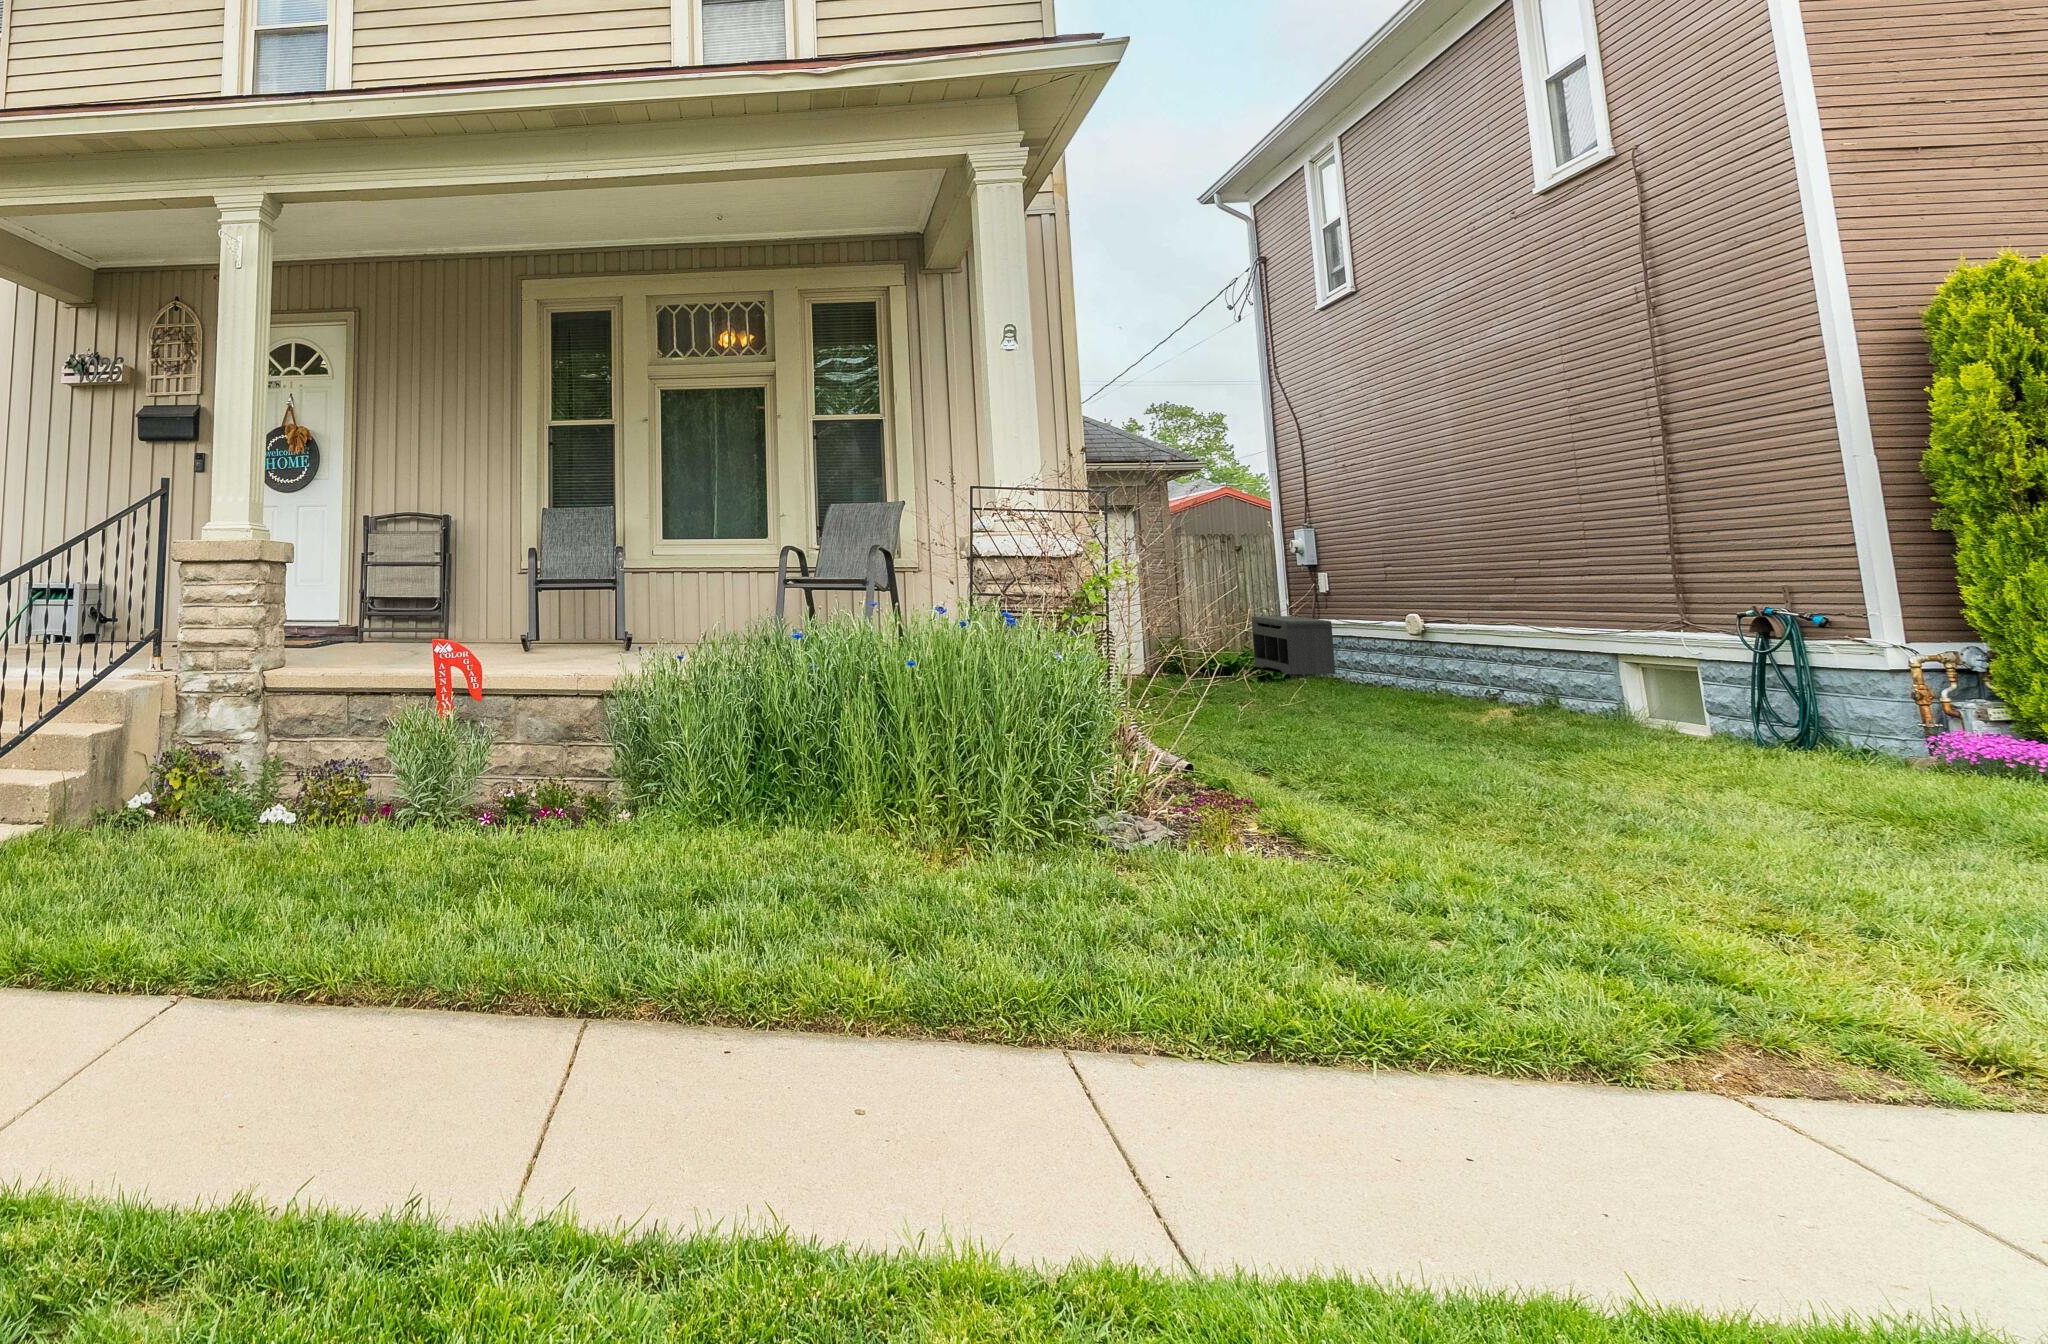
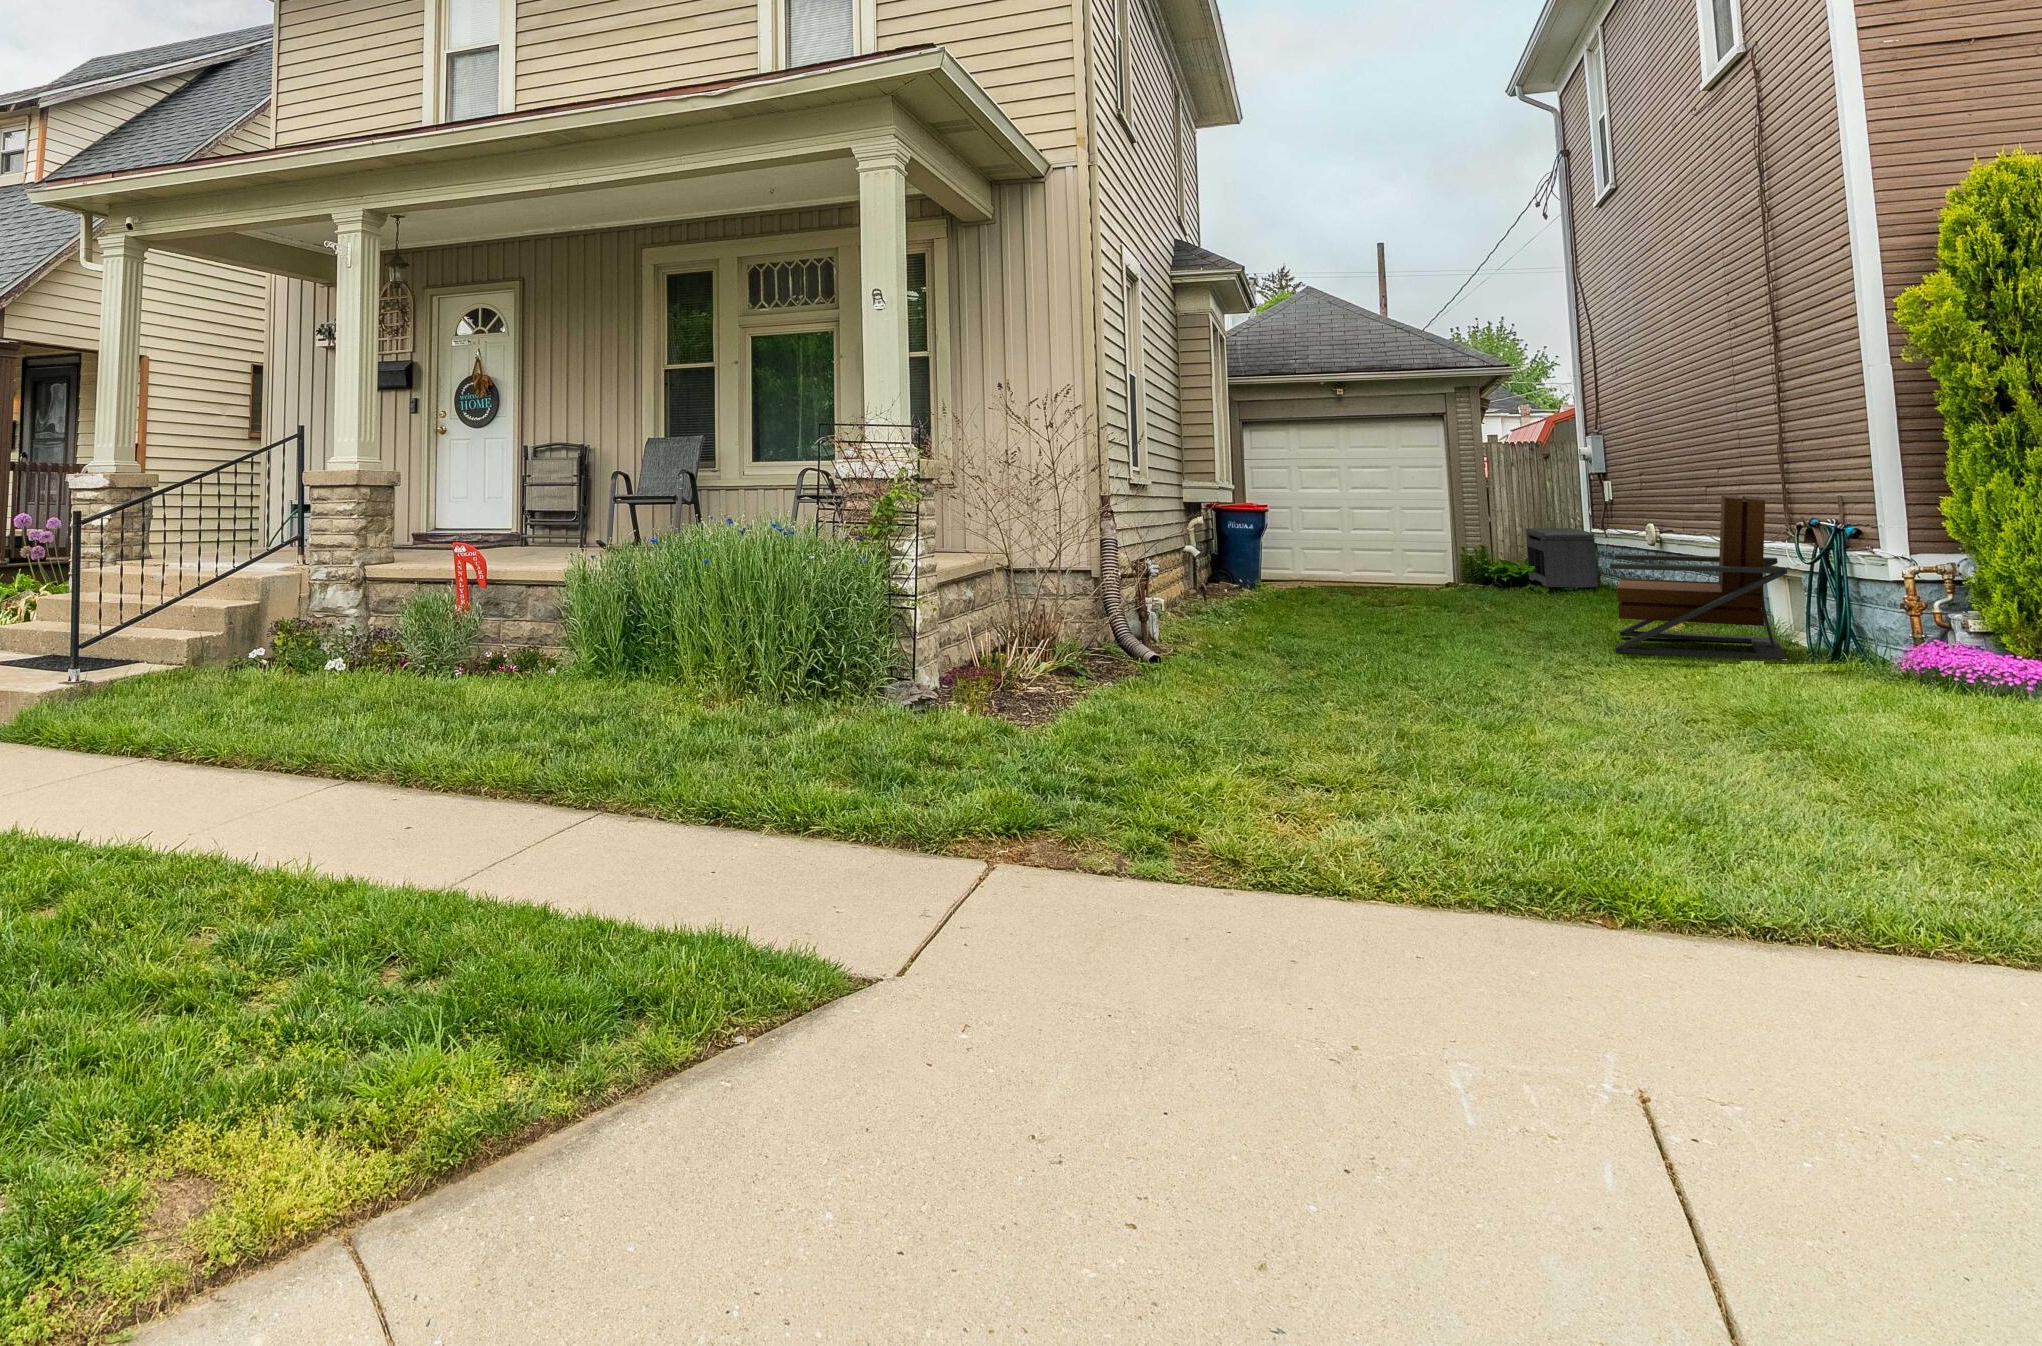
lounge chair: none [1521,583,1752,753] -> present [1610,494,1787,660]

